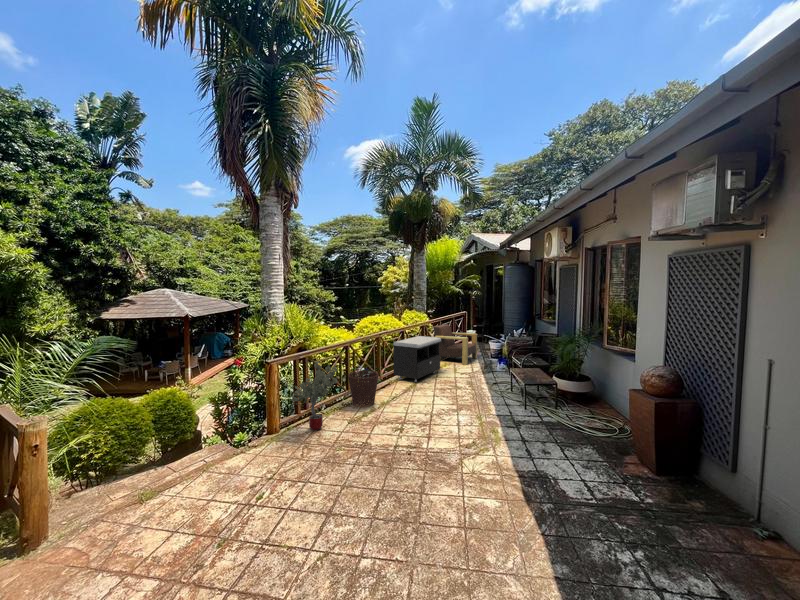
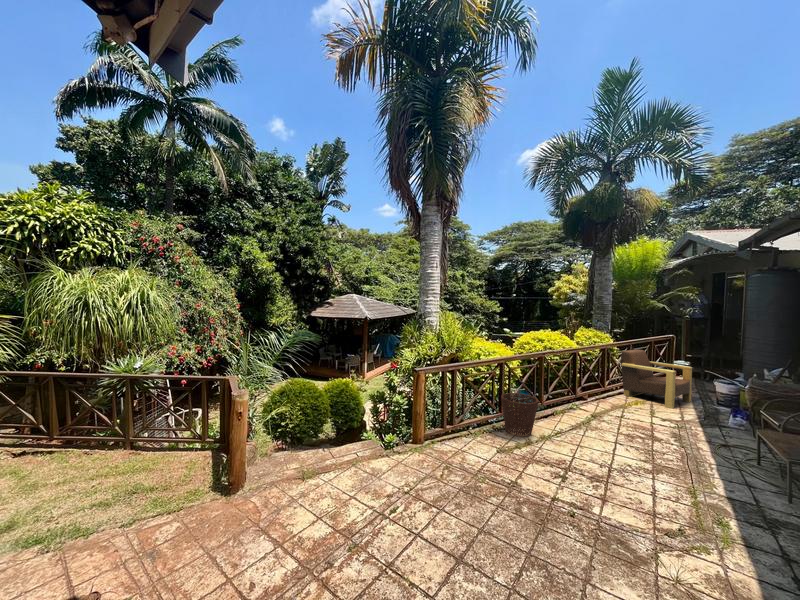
storage bench: present [393,336,441,382] -> none [560,361,631,418]
potted tree: present [291,362,337,430] -> none [436,375,488,451]

